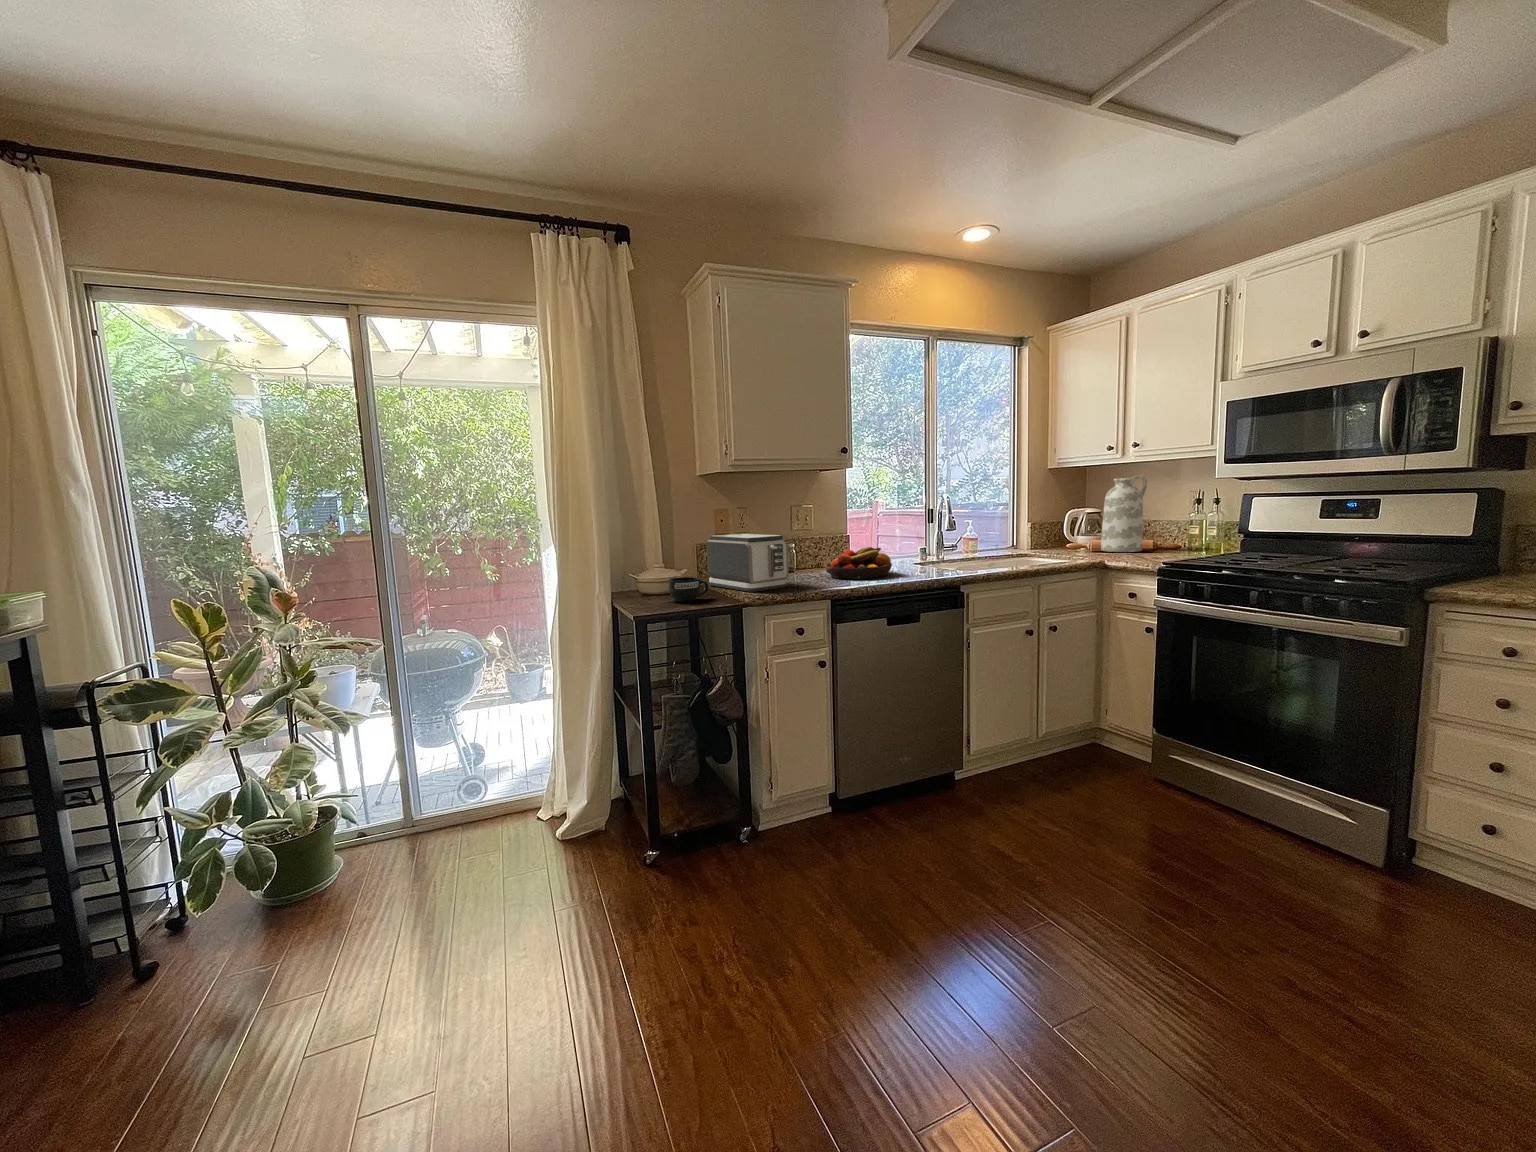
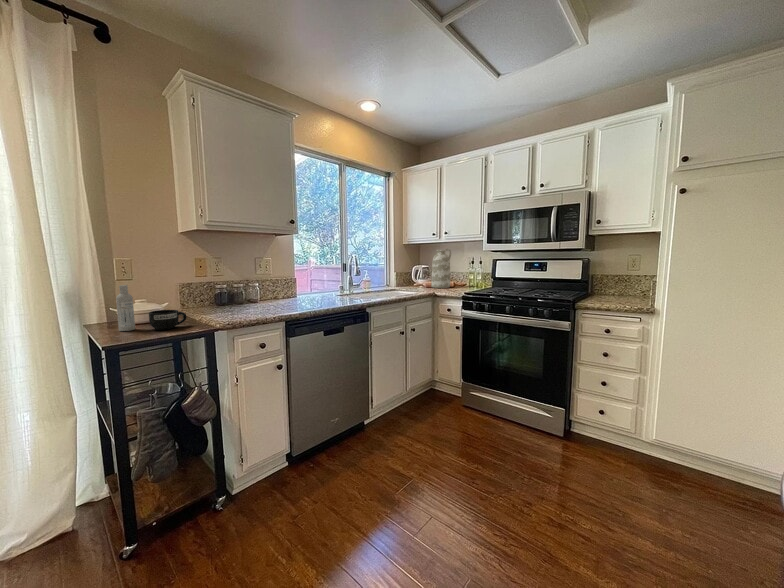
toaster: present [707,534,789,592] -> none [187,277,254,319]
bottle: none [636,546,654,601] -> present [116,285,135,331]
fruit bowl: present [825,547,892,579] -> none [280,286,324,307]

